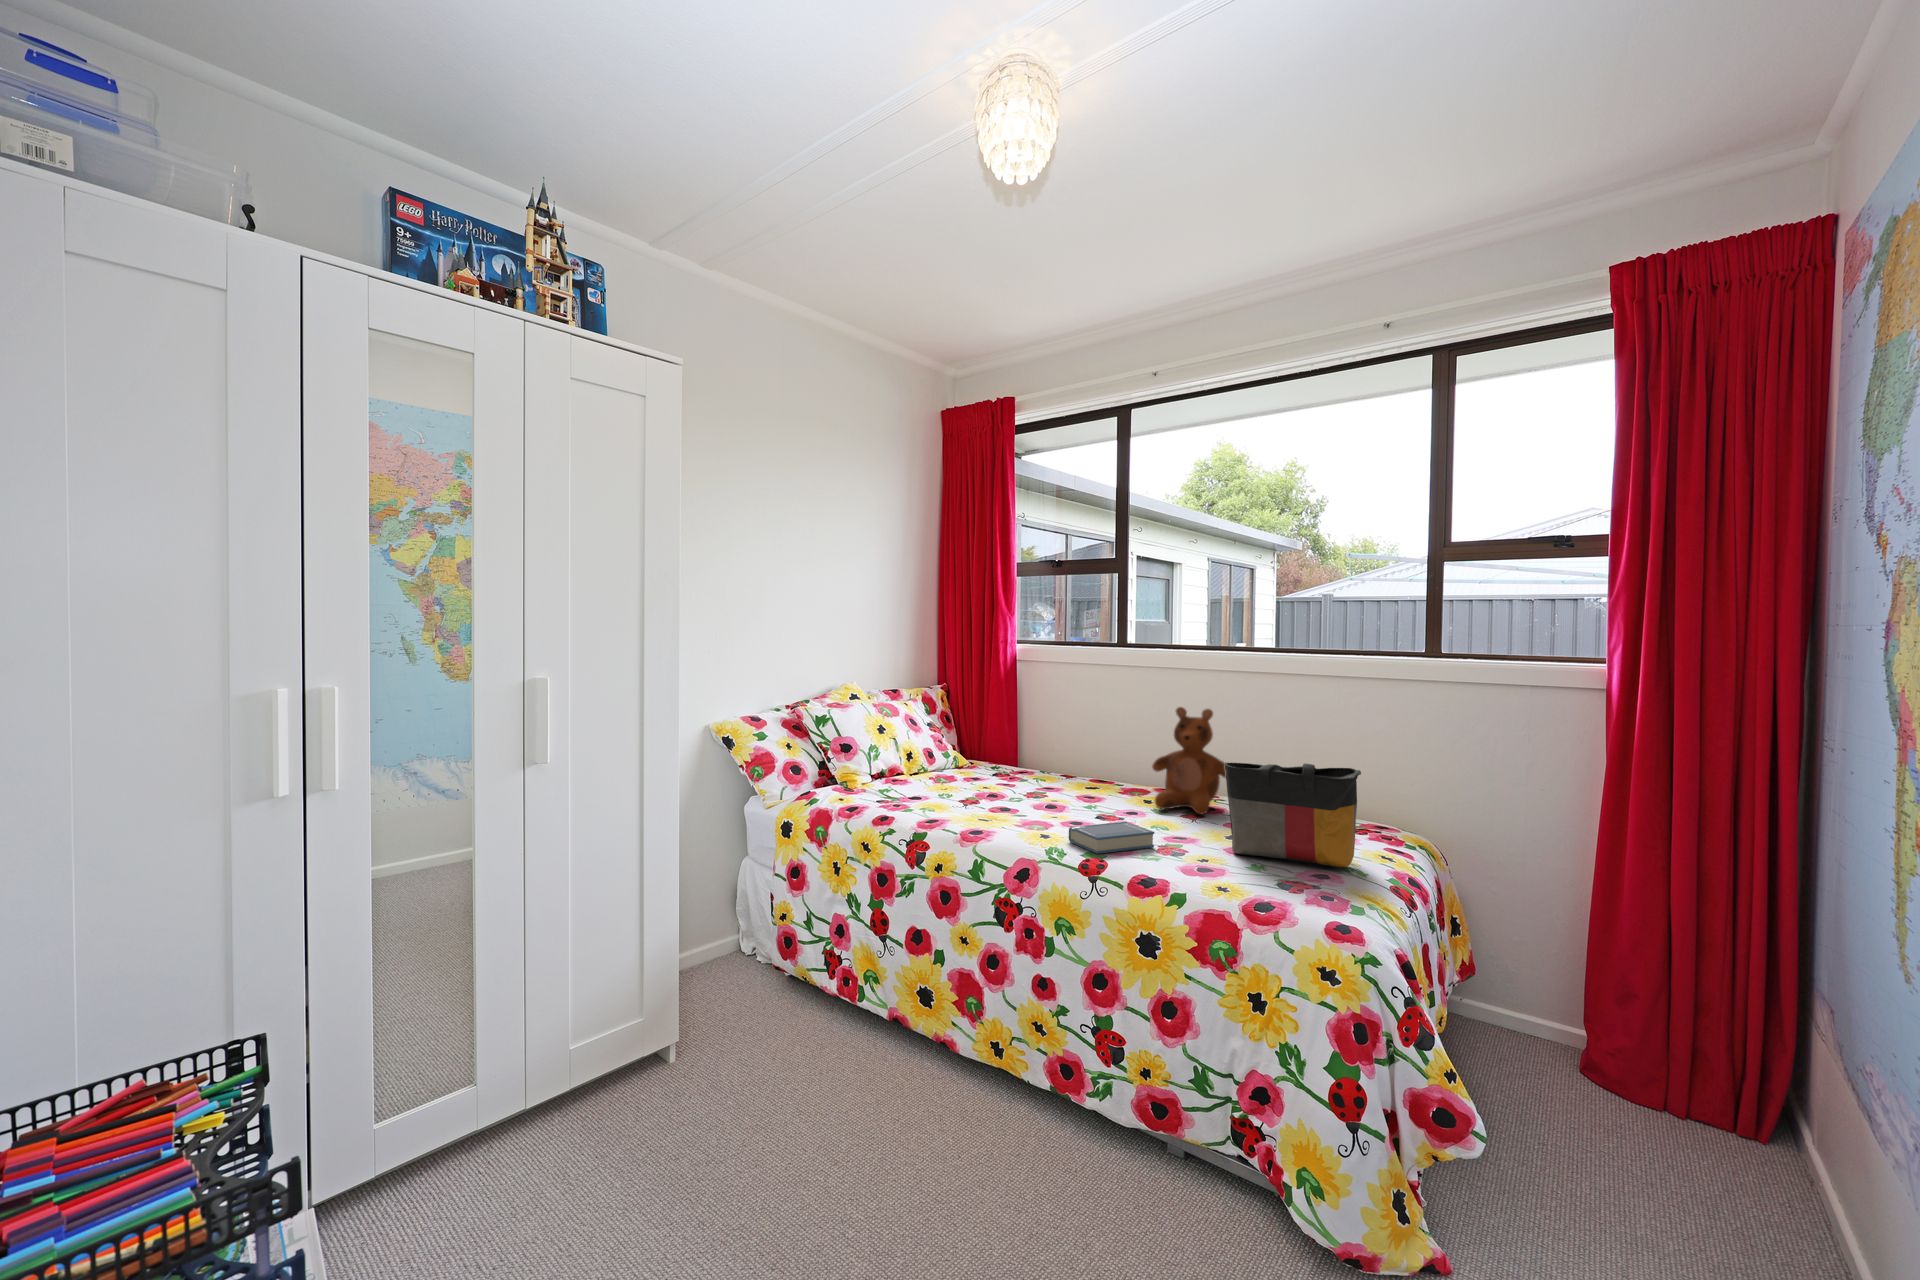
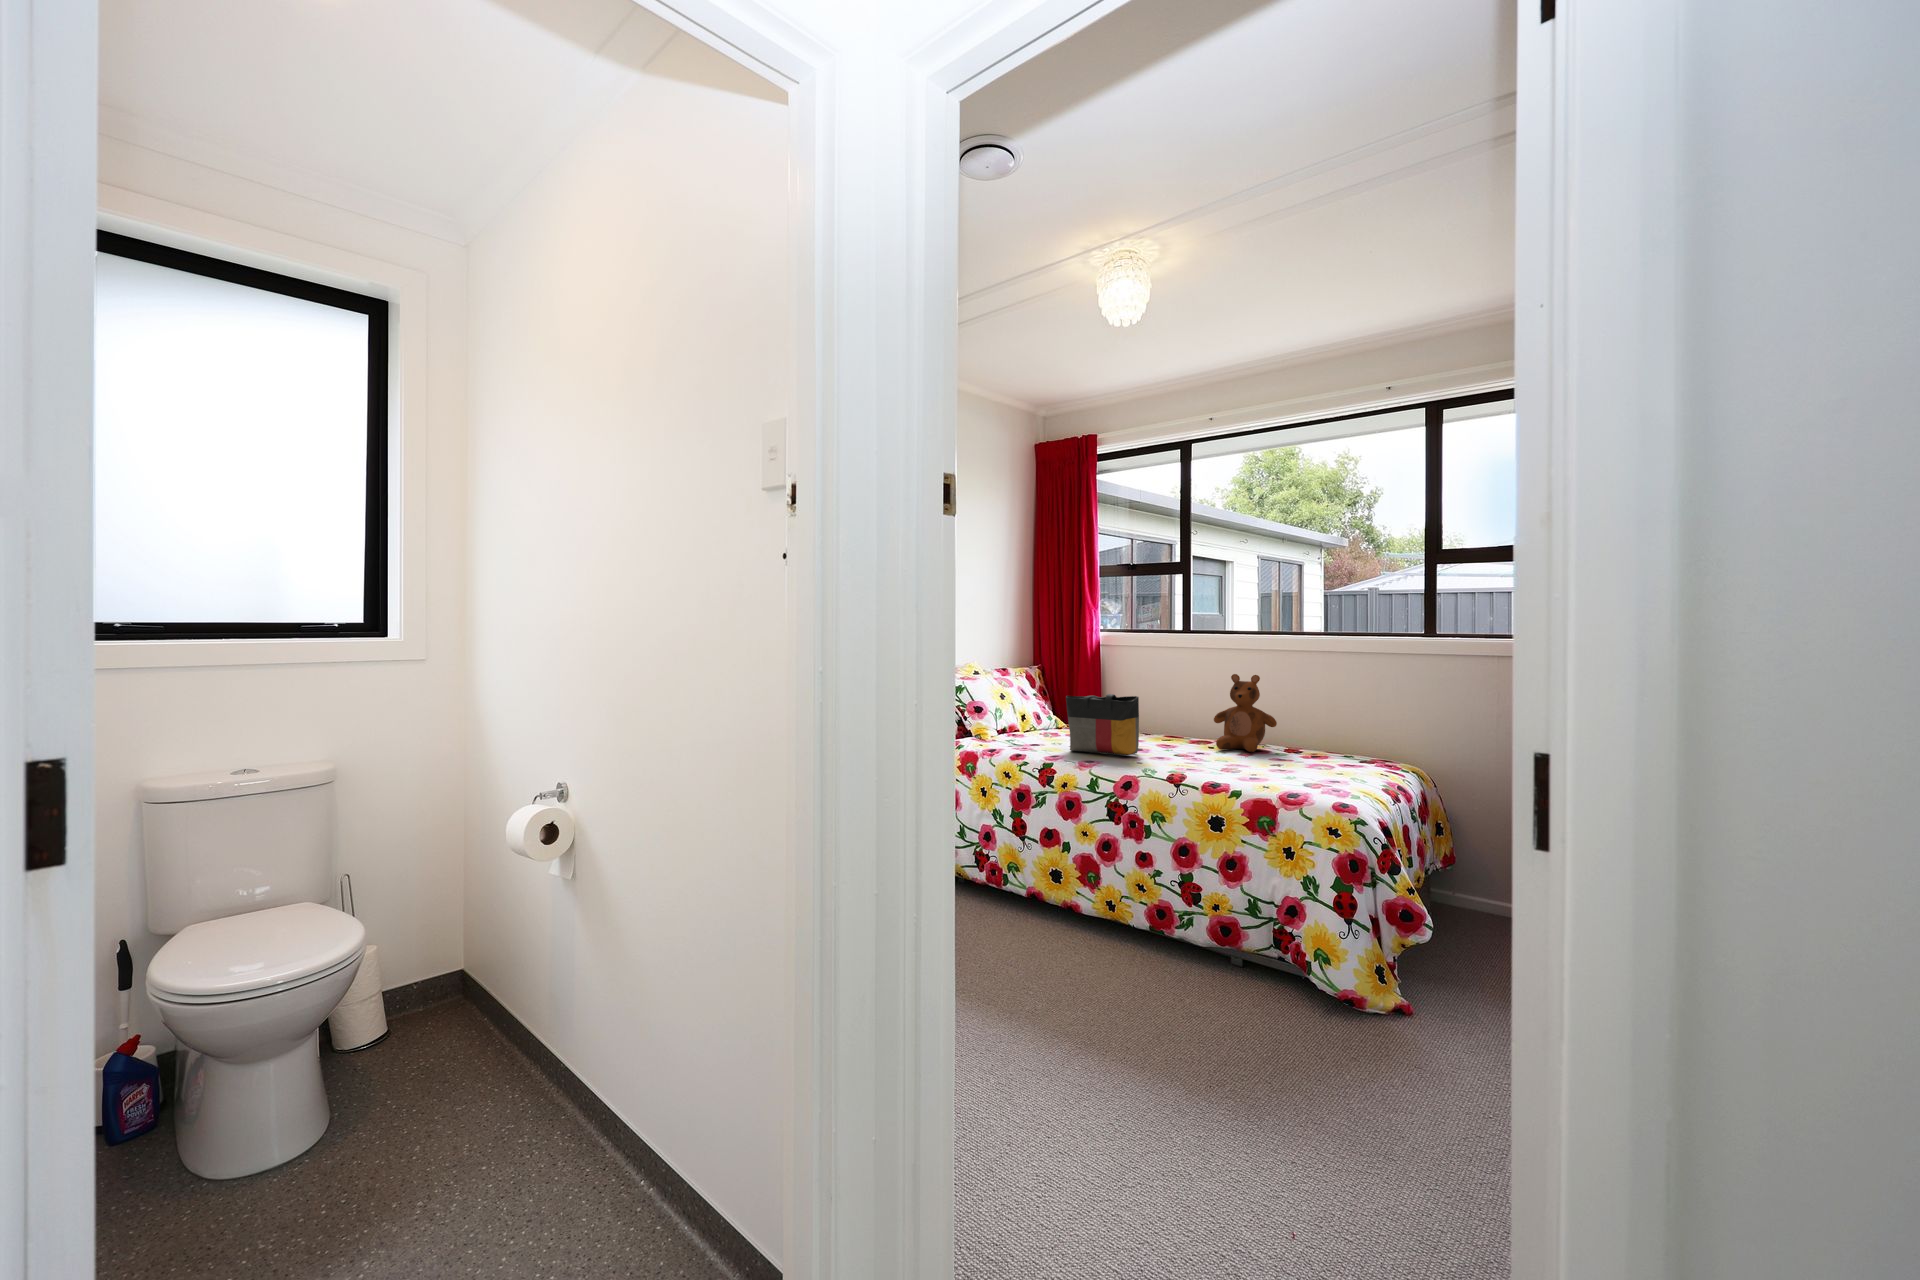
tote bag: present [1225,763,1361,868] -> present [1066,694,1139,755]
hardback book: present [1069,822,1154,854] -> none [1157,753,1218,771]

